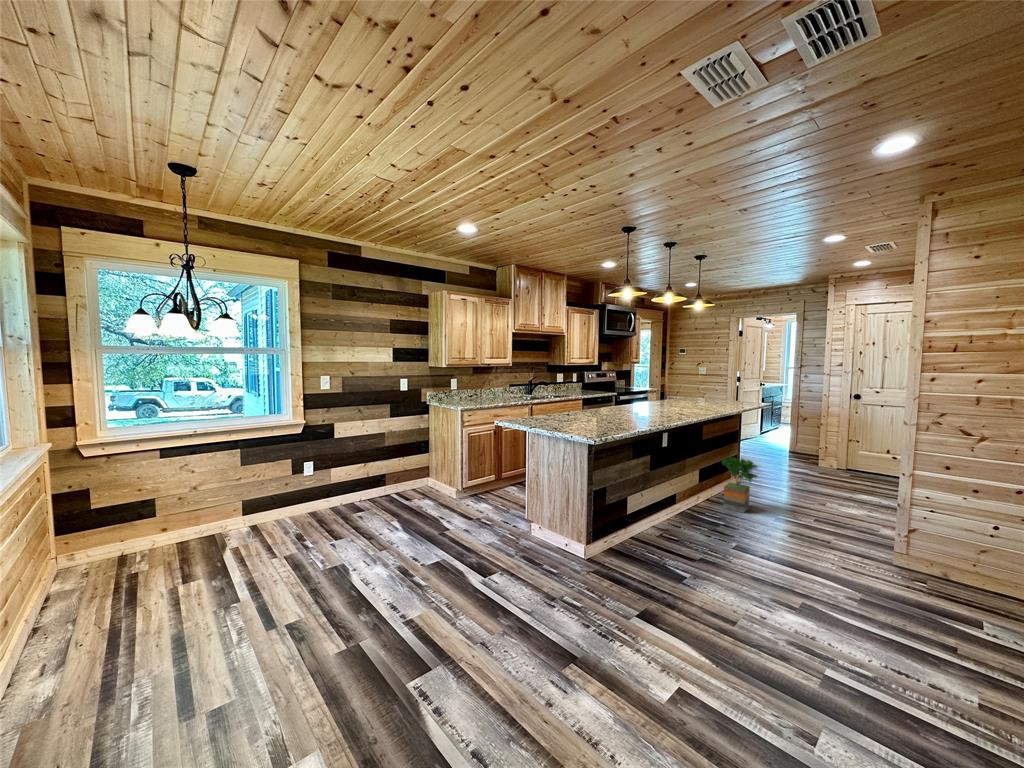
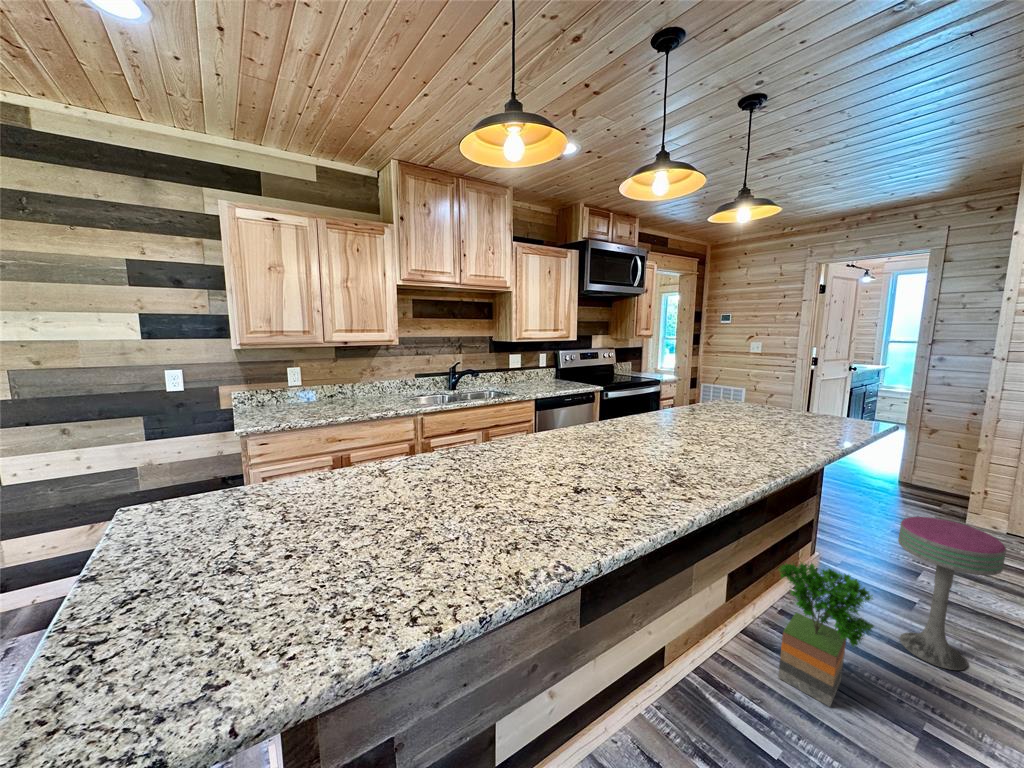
bar stool: none [771,442,810,504] -> present [898,517,1006,670]

